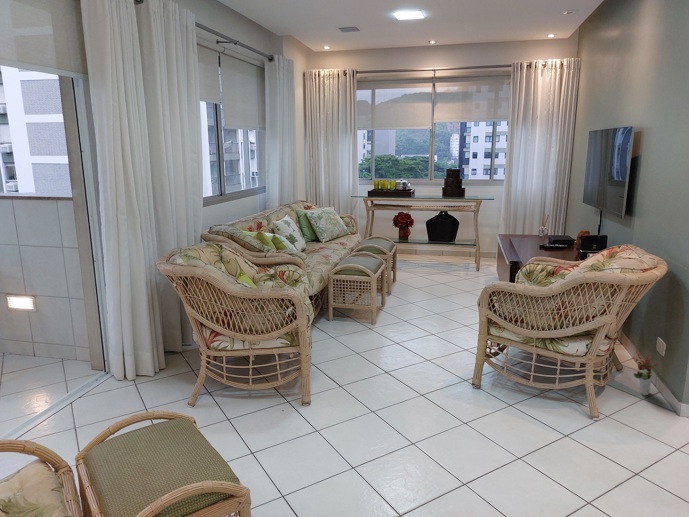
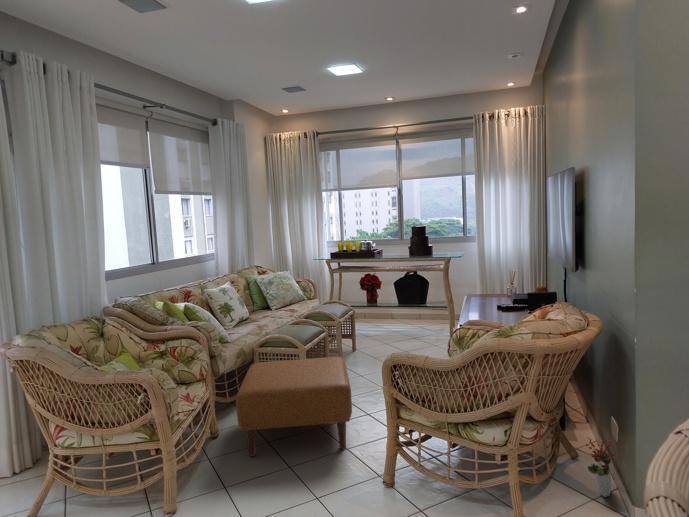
ottoman: none [333,286,436,364] -> present [236,357,352,456]

